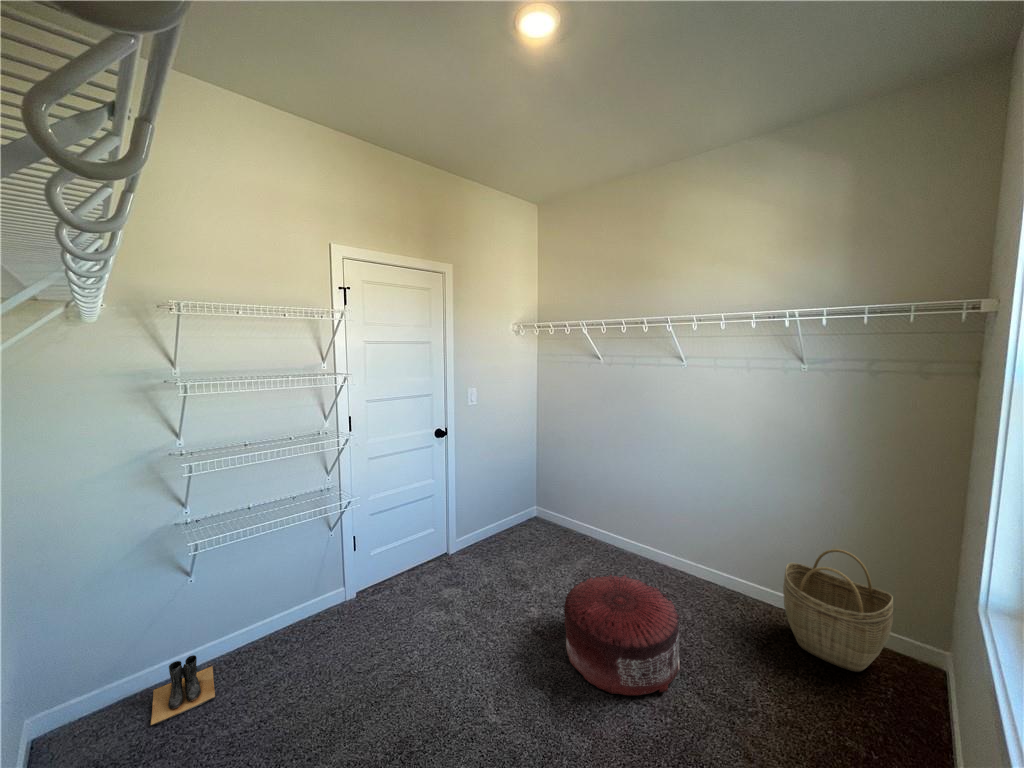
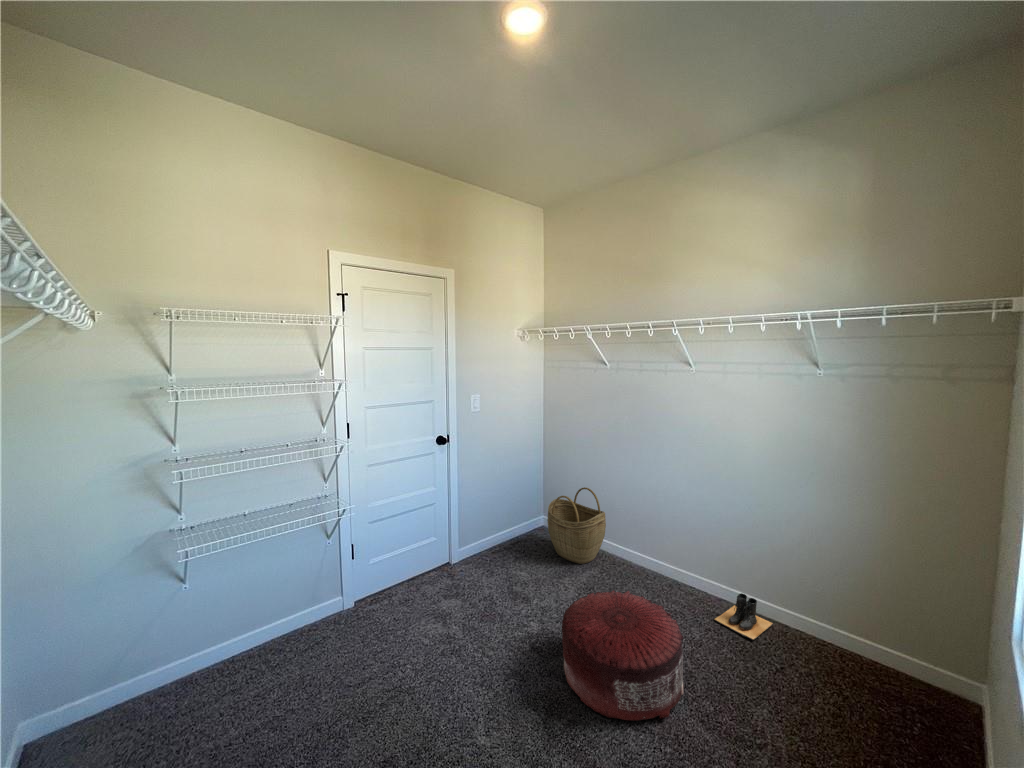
woven basket: present [783,549,893,672] -> present [547,487,606,564]
boots: present [150,655,216,726] -> present [714,593,773,640]

